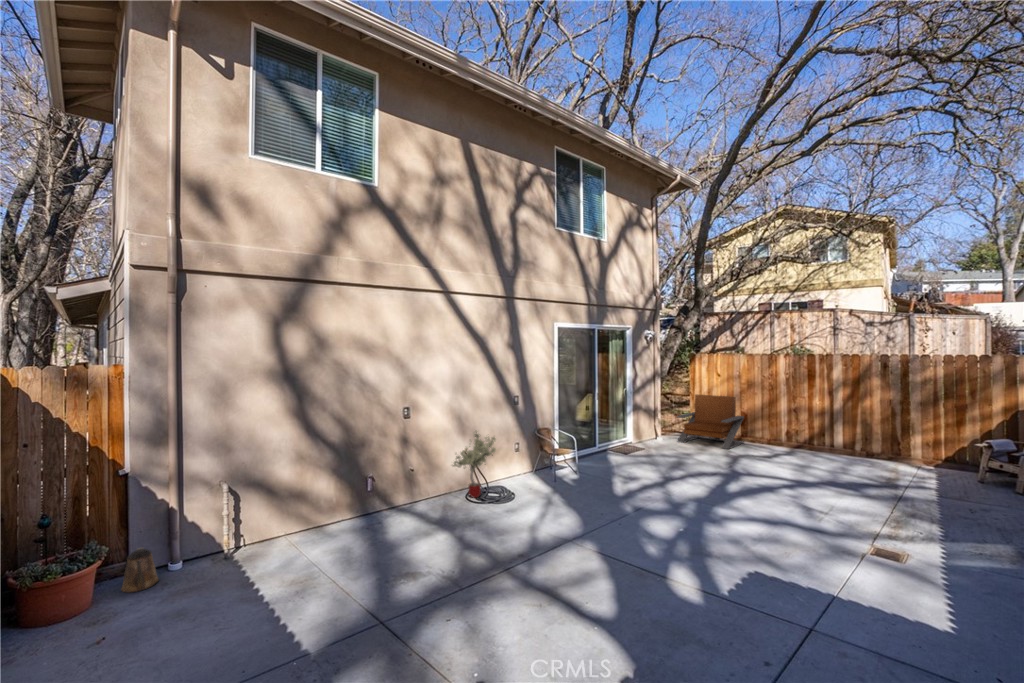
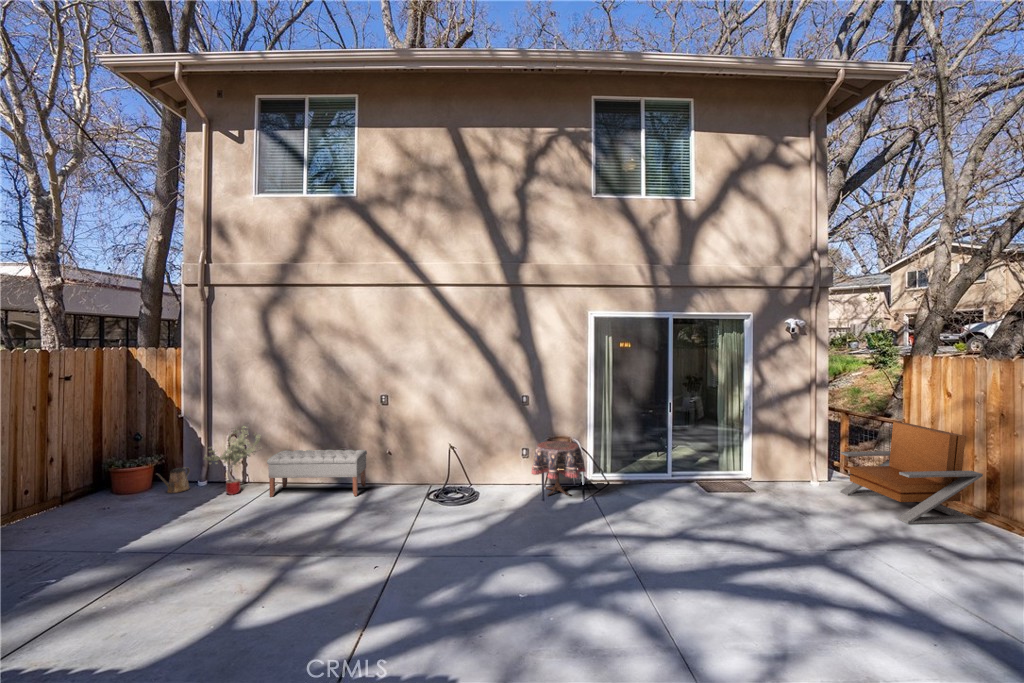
potted tree: present [453,431,496,498] -> present [204,426,261,495]
side table: none [531,432,580,479] -> present [532,441,585,496]
bench: none [298,470,413,549] -> present [267,450,367,497]

